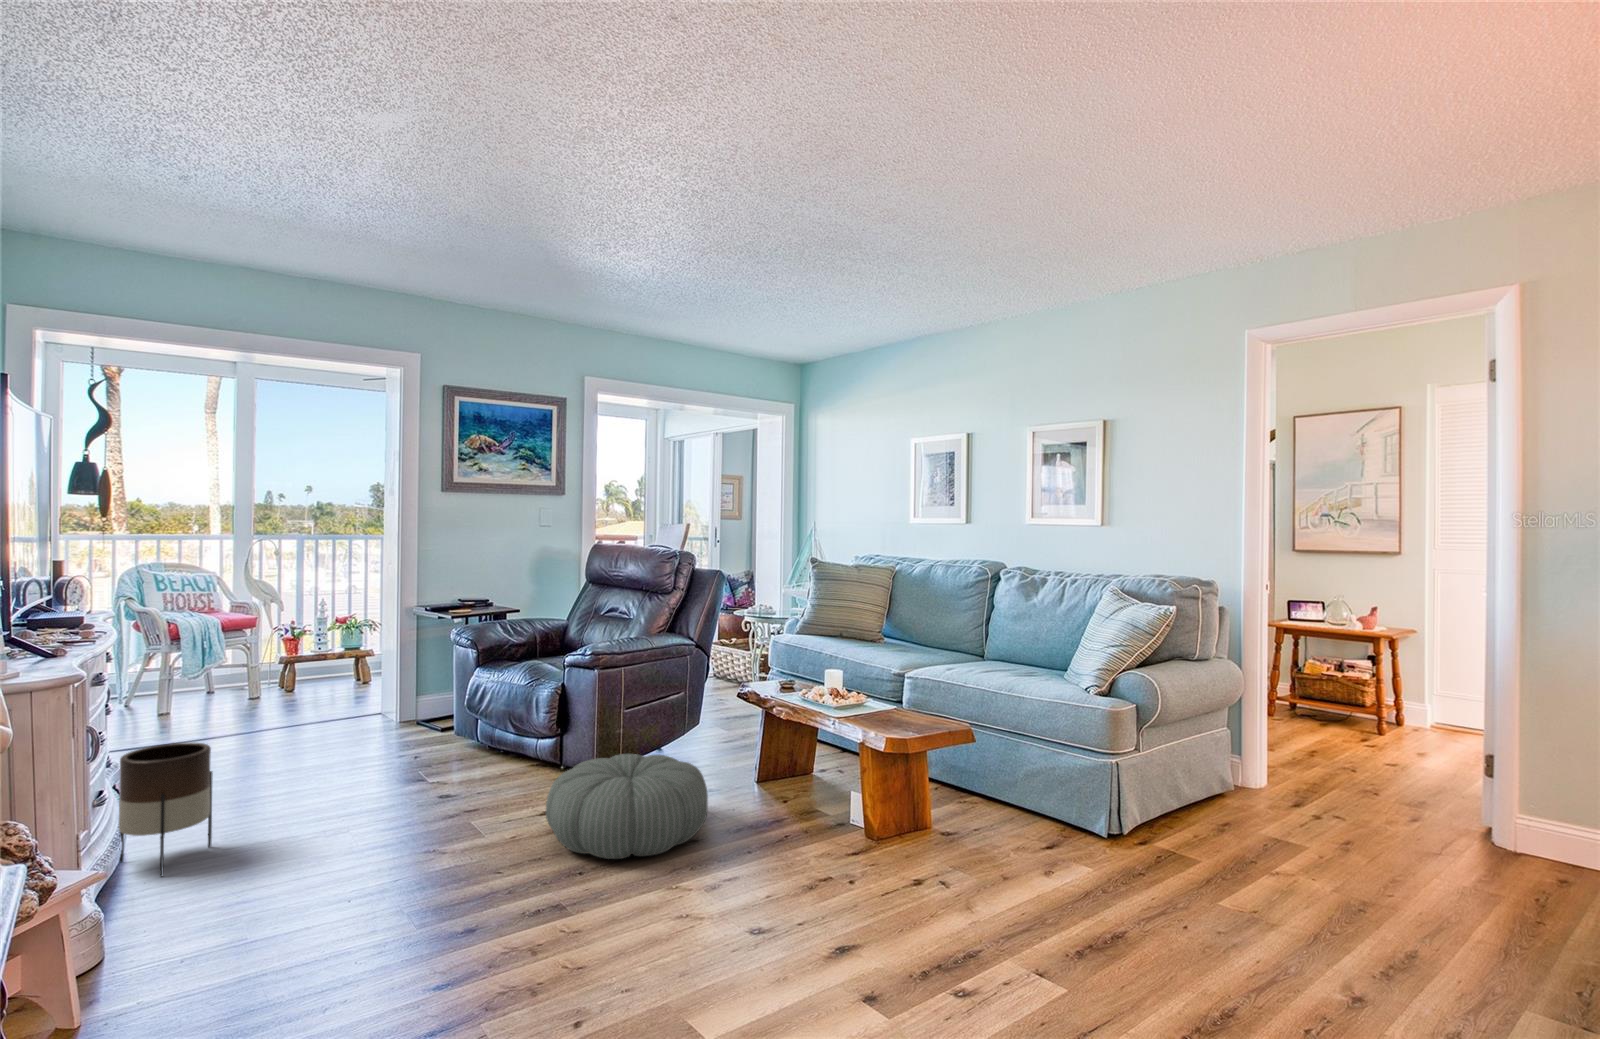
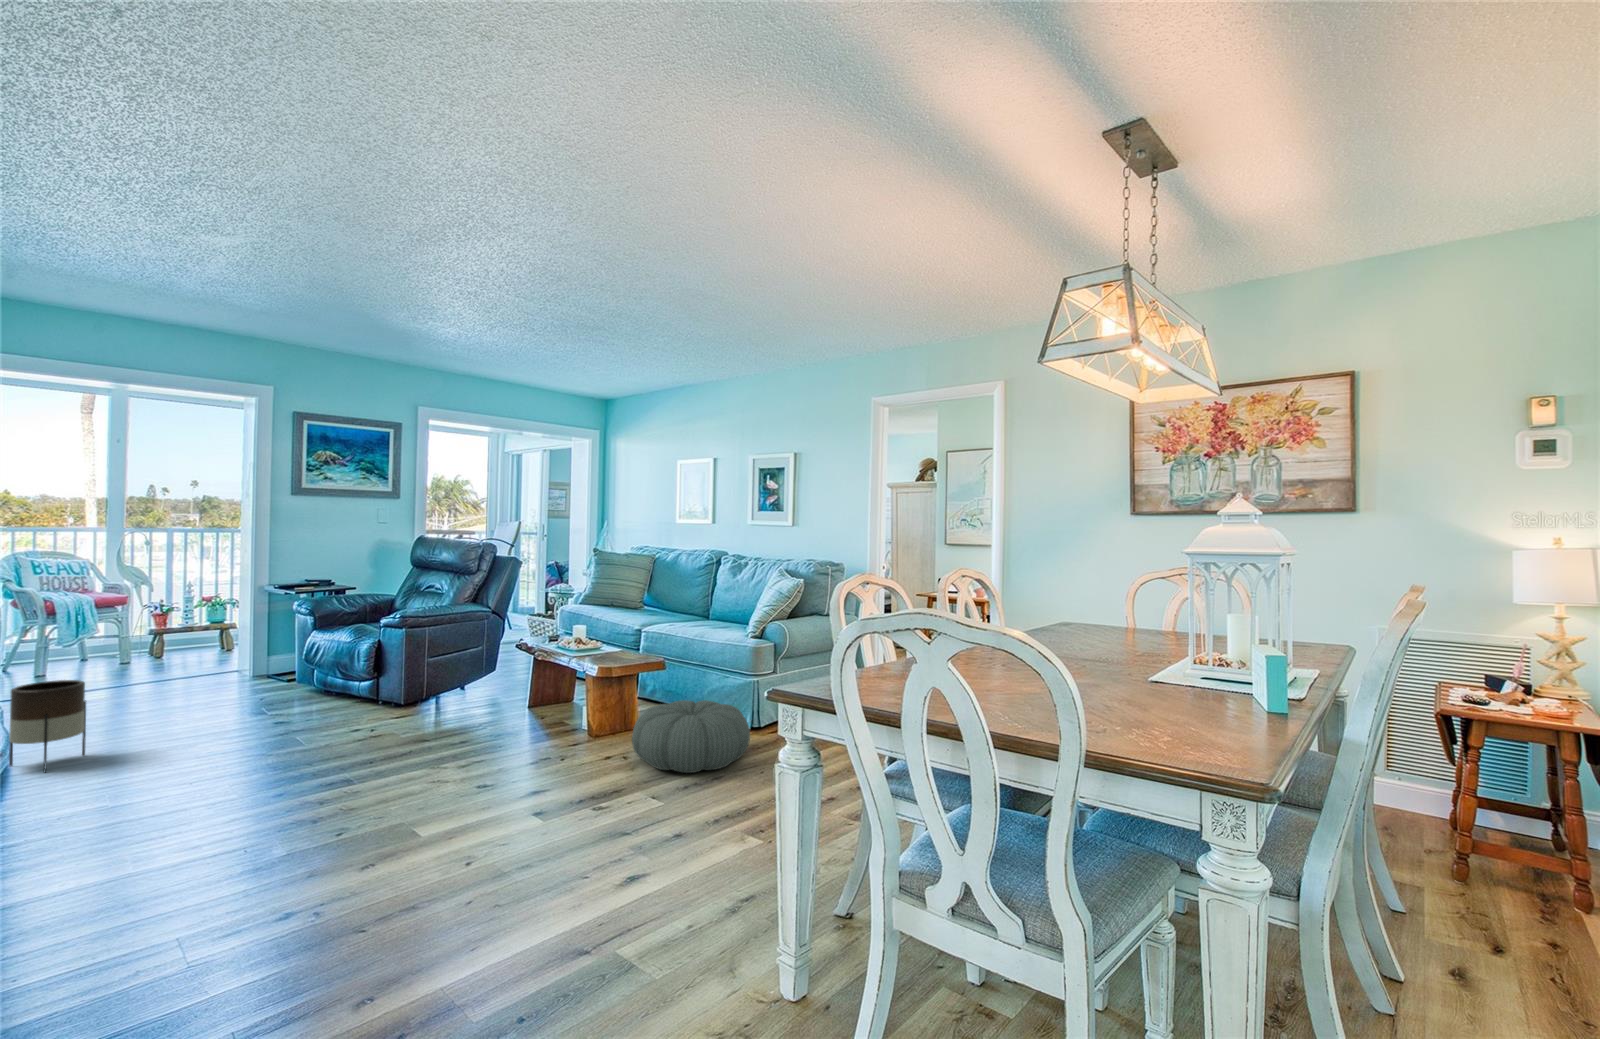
pouf: present [546,754,708,859] -> present [632,700,750,773]

